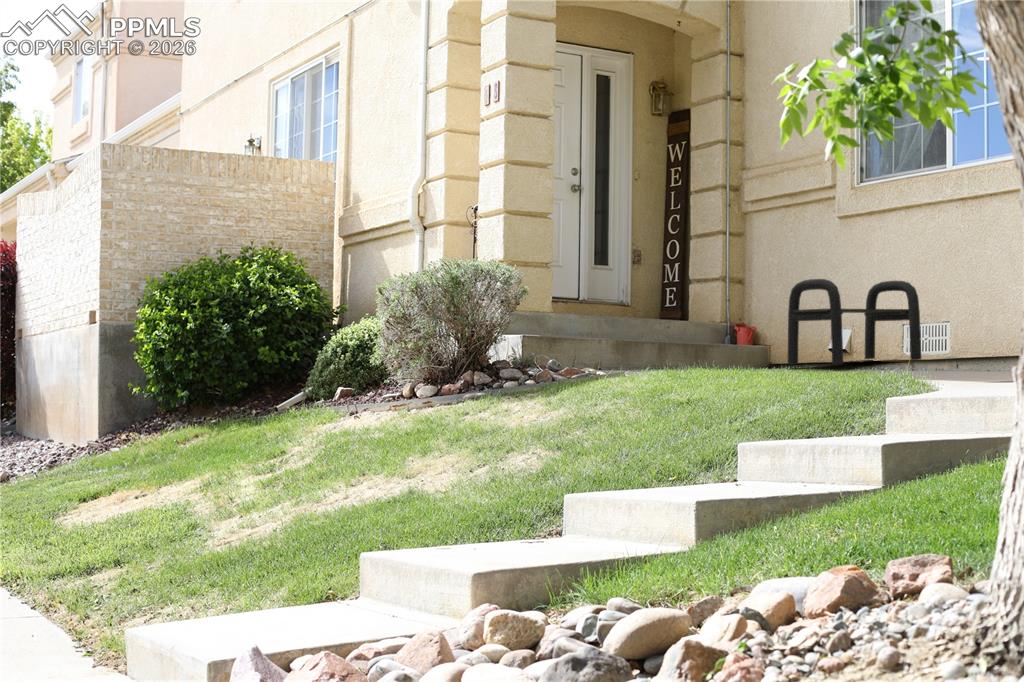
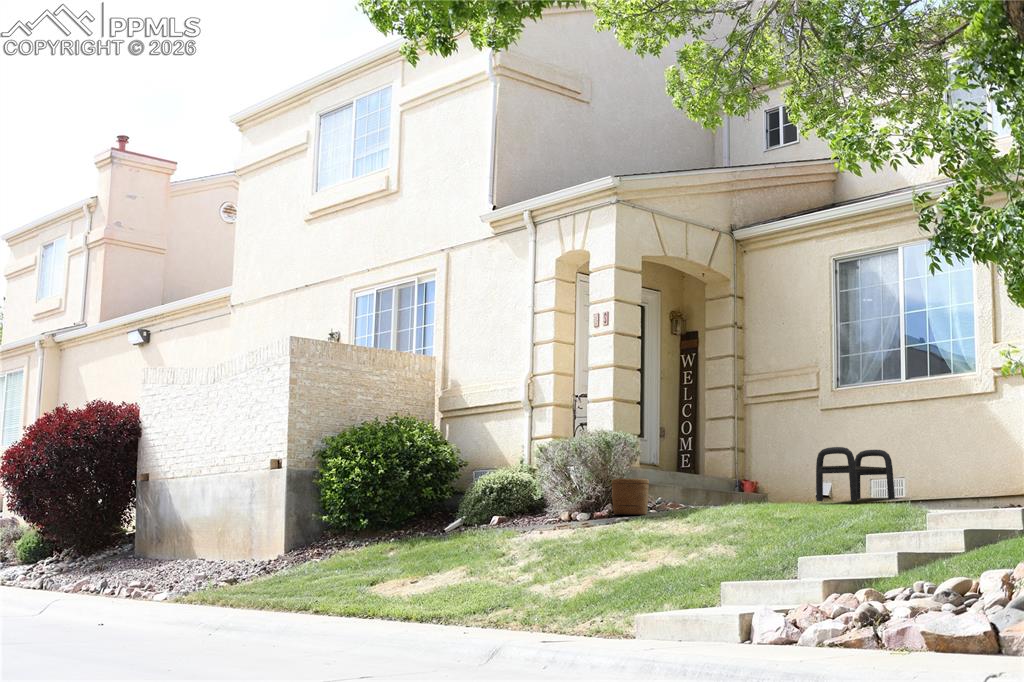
woven basket: none [467,334,524,389] -> present [612,478,649,515]

